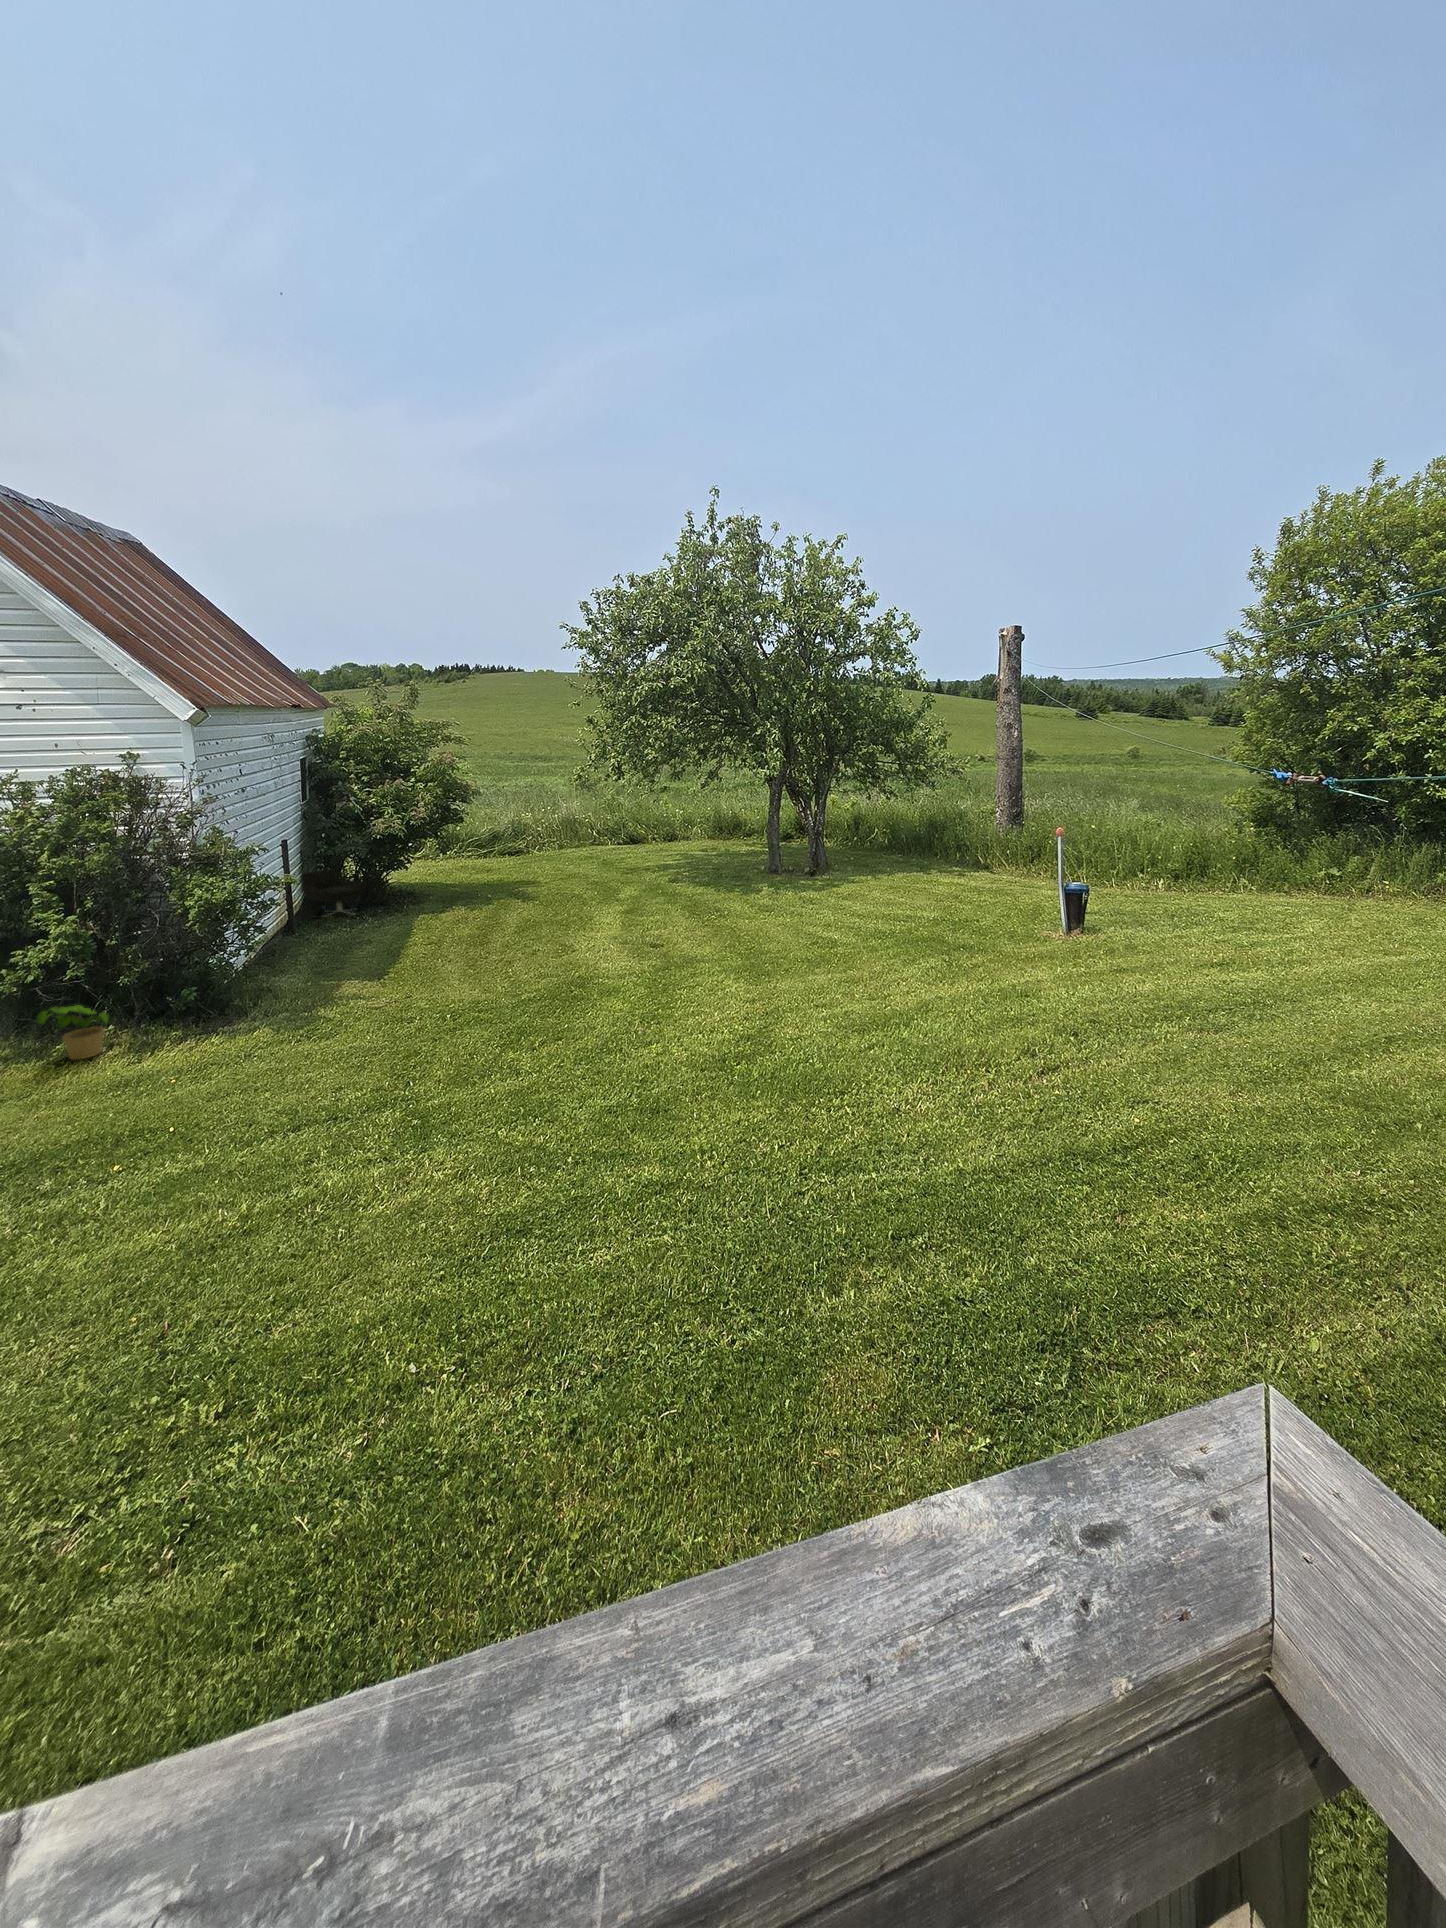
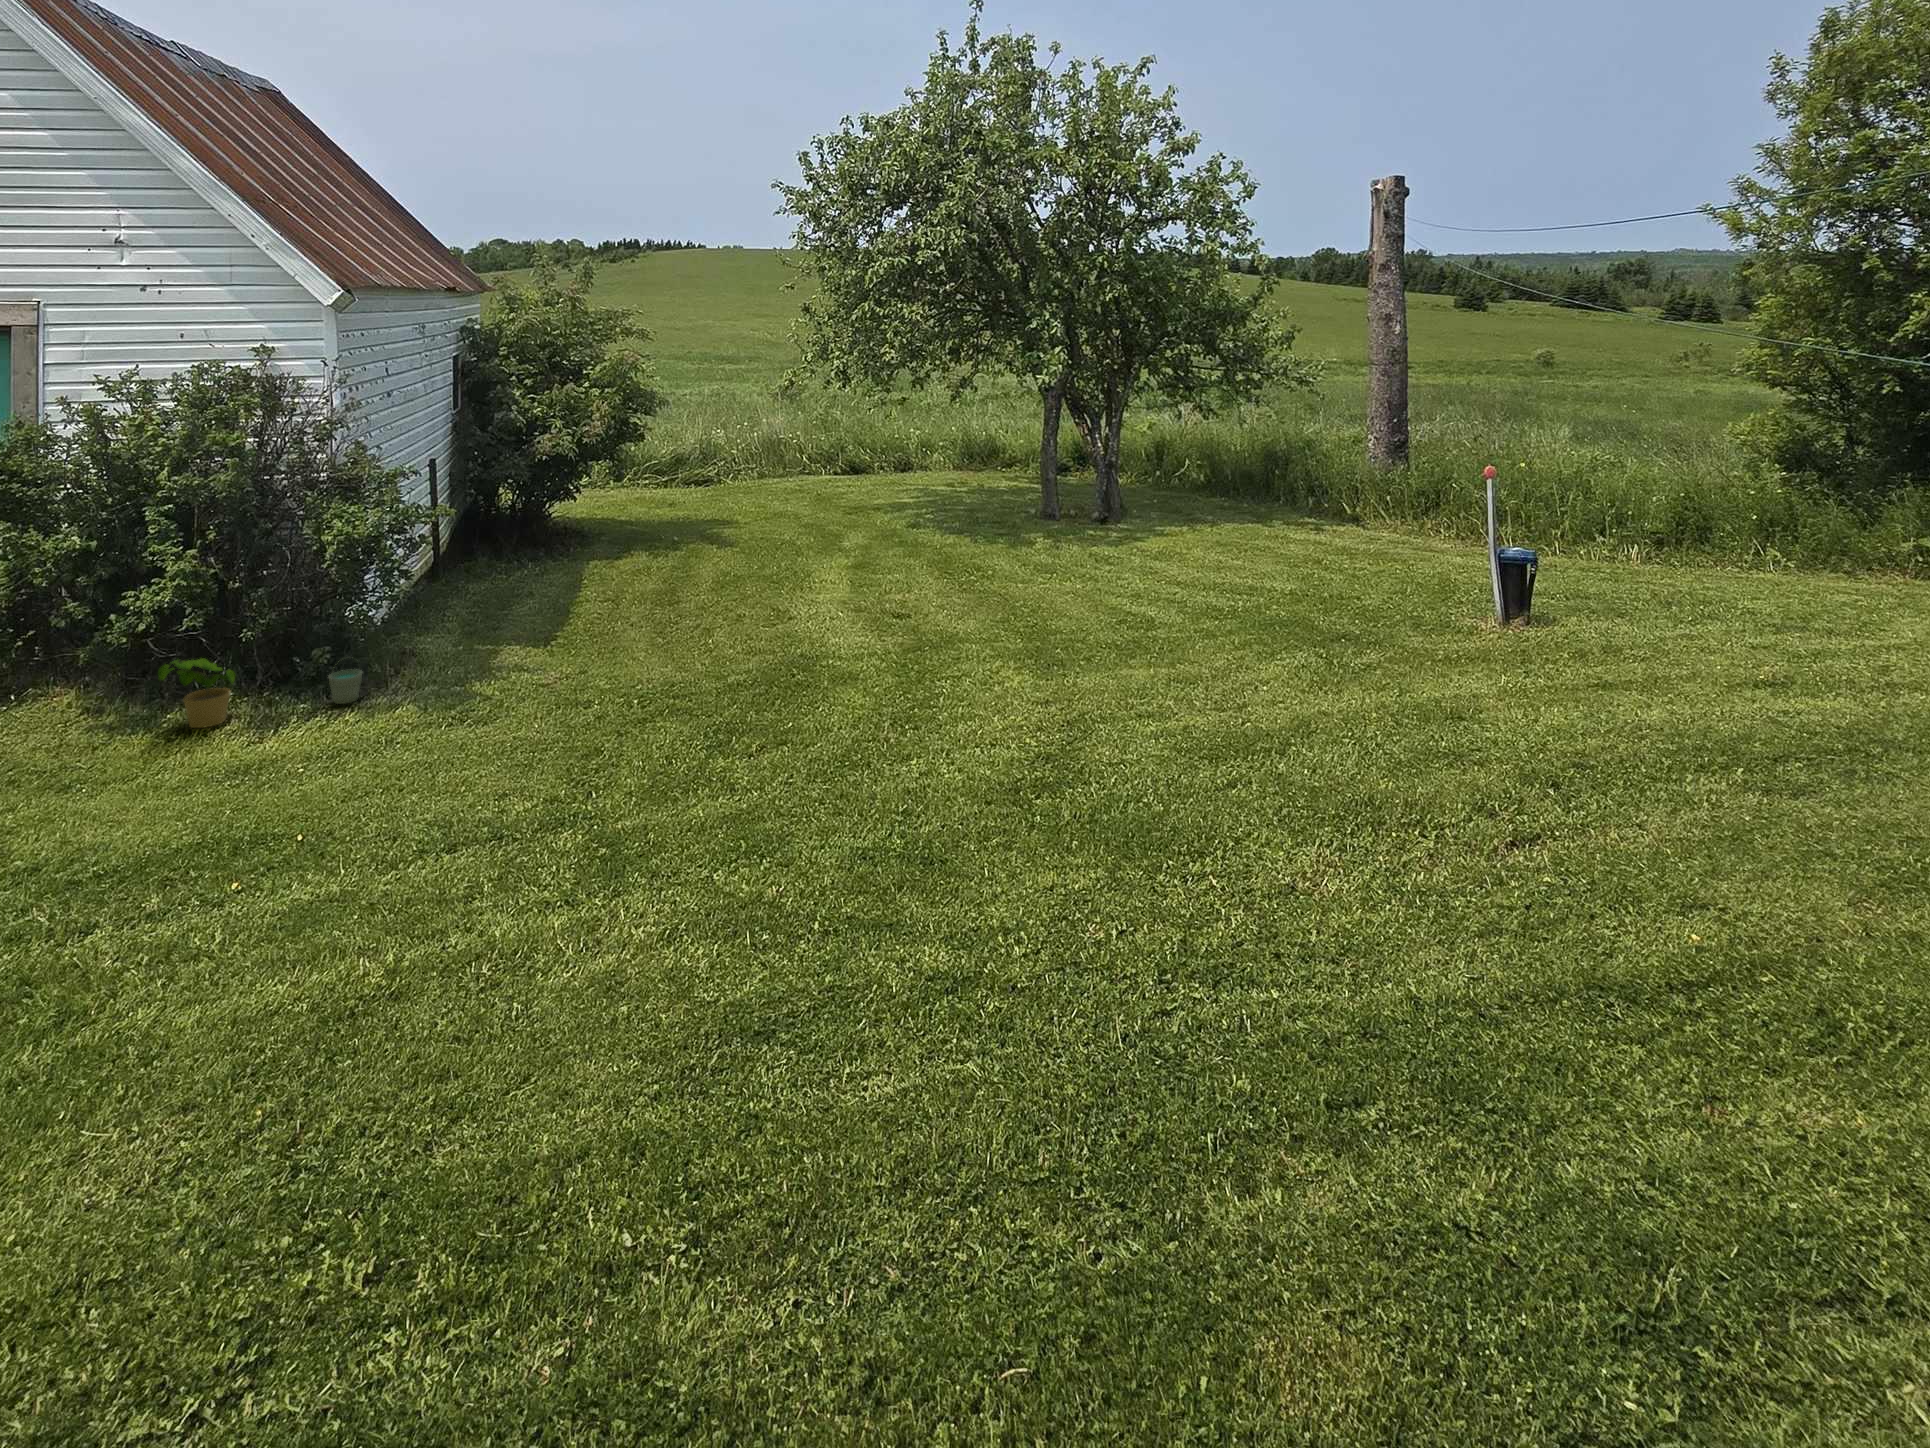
lounge chair: present [301,869,367,914] -> none [452,497,528,558]
bucket: none [191,998,222,1034] -> present [329,669,363,704]

